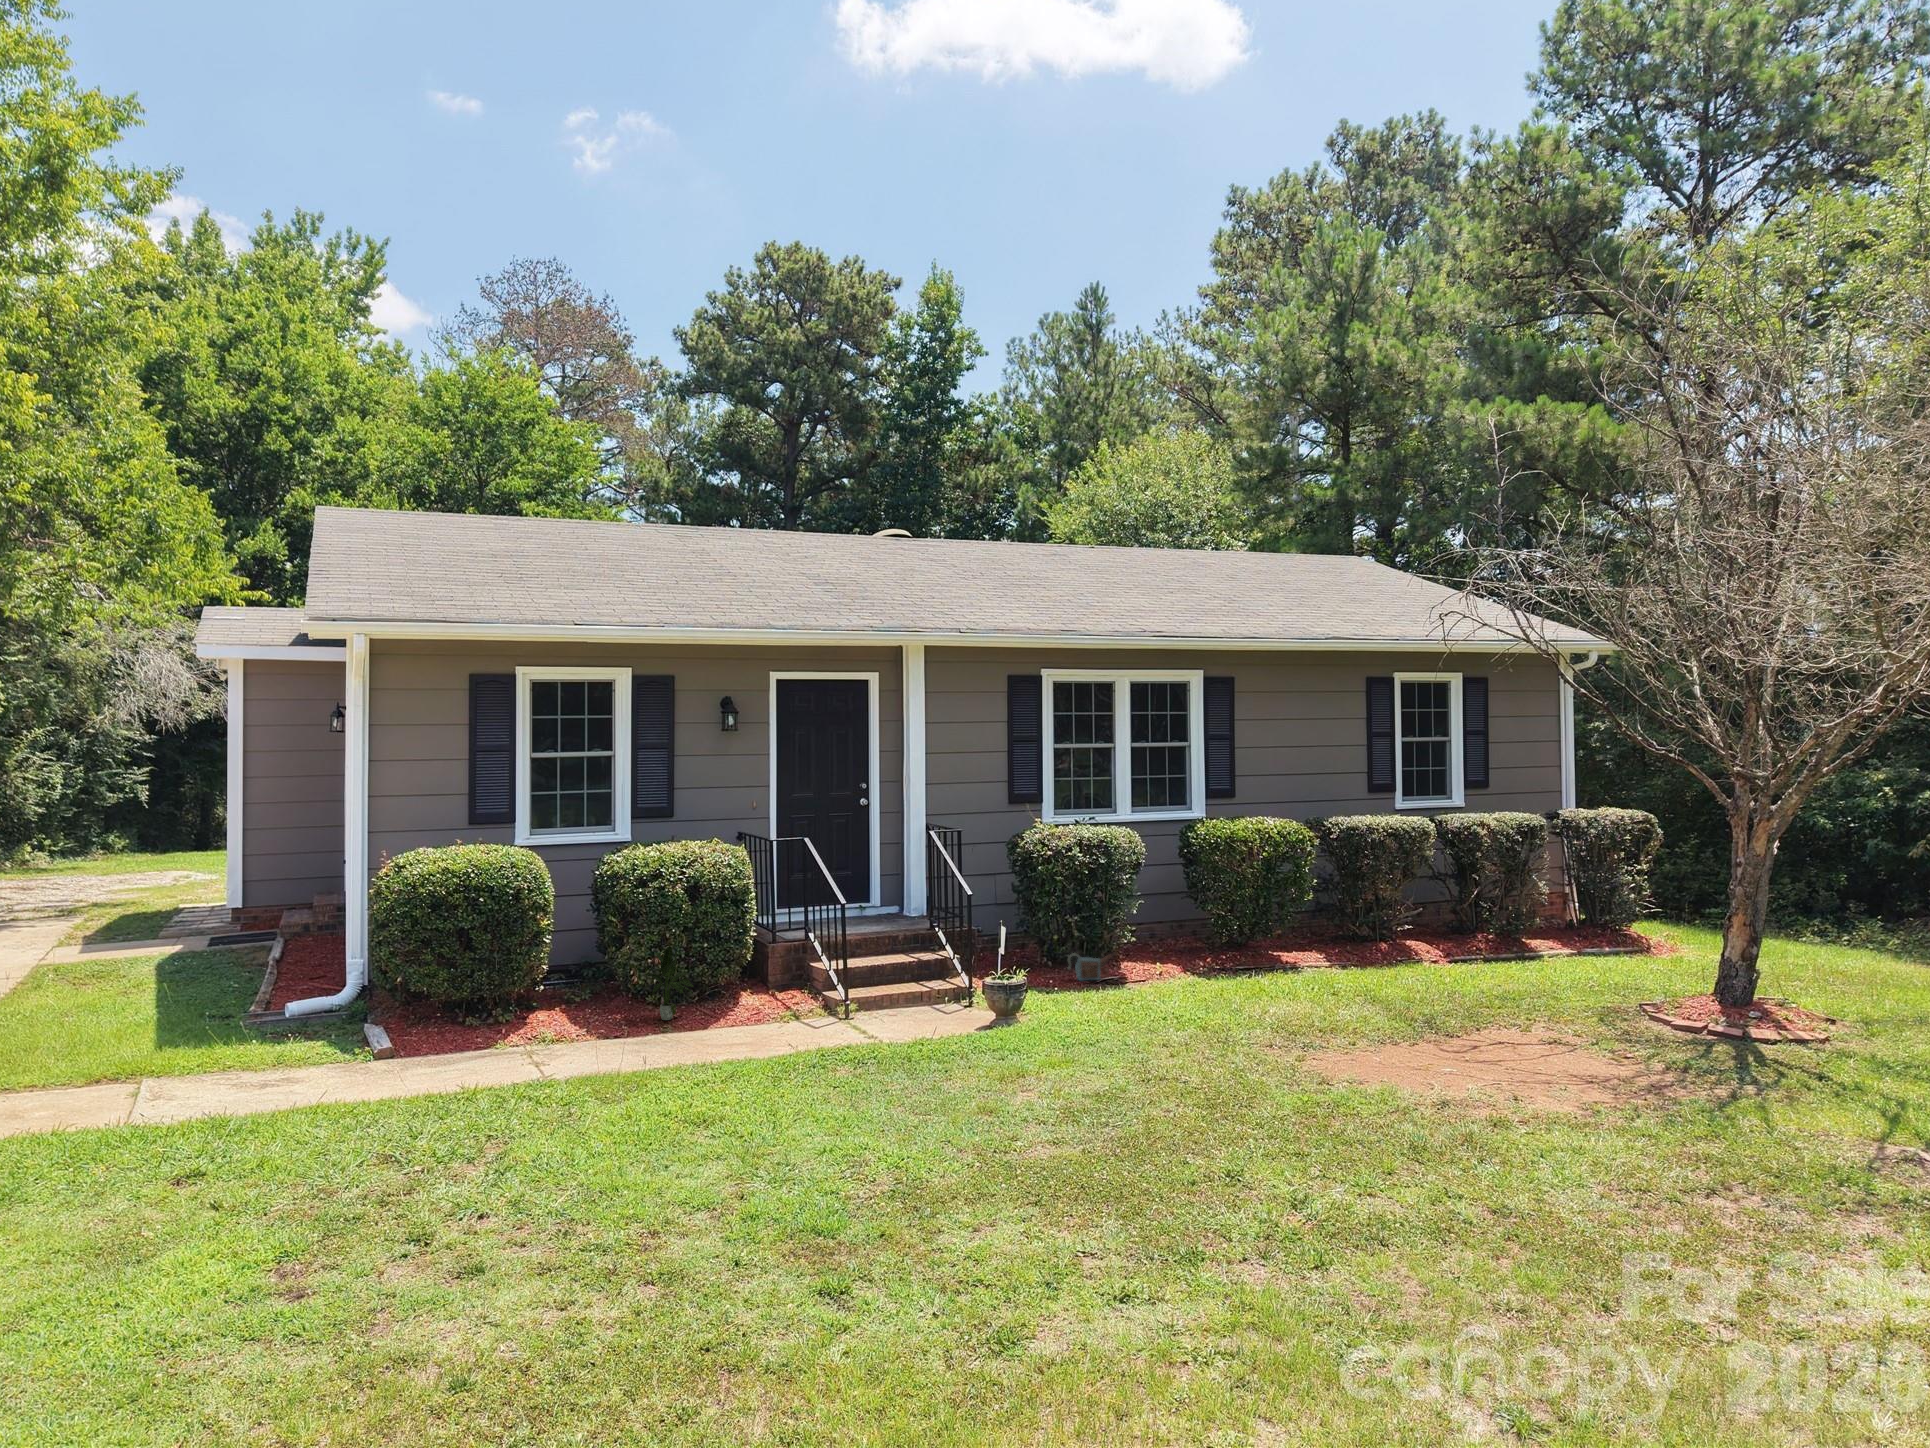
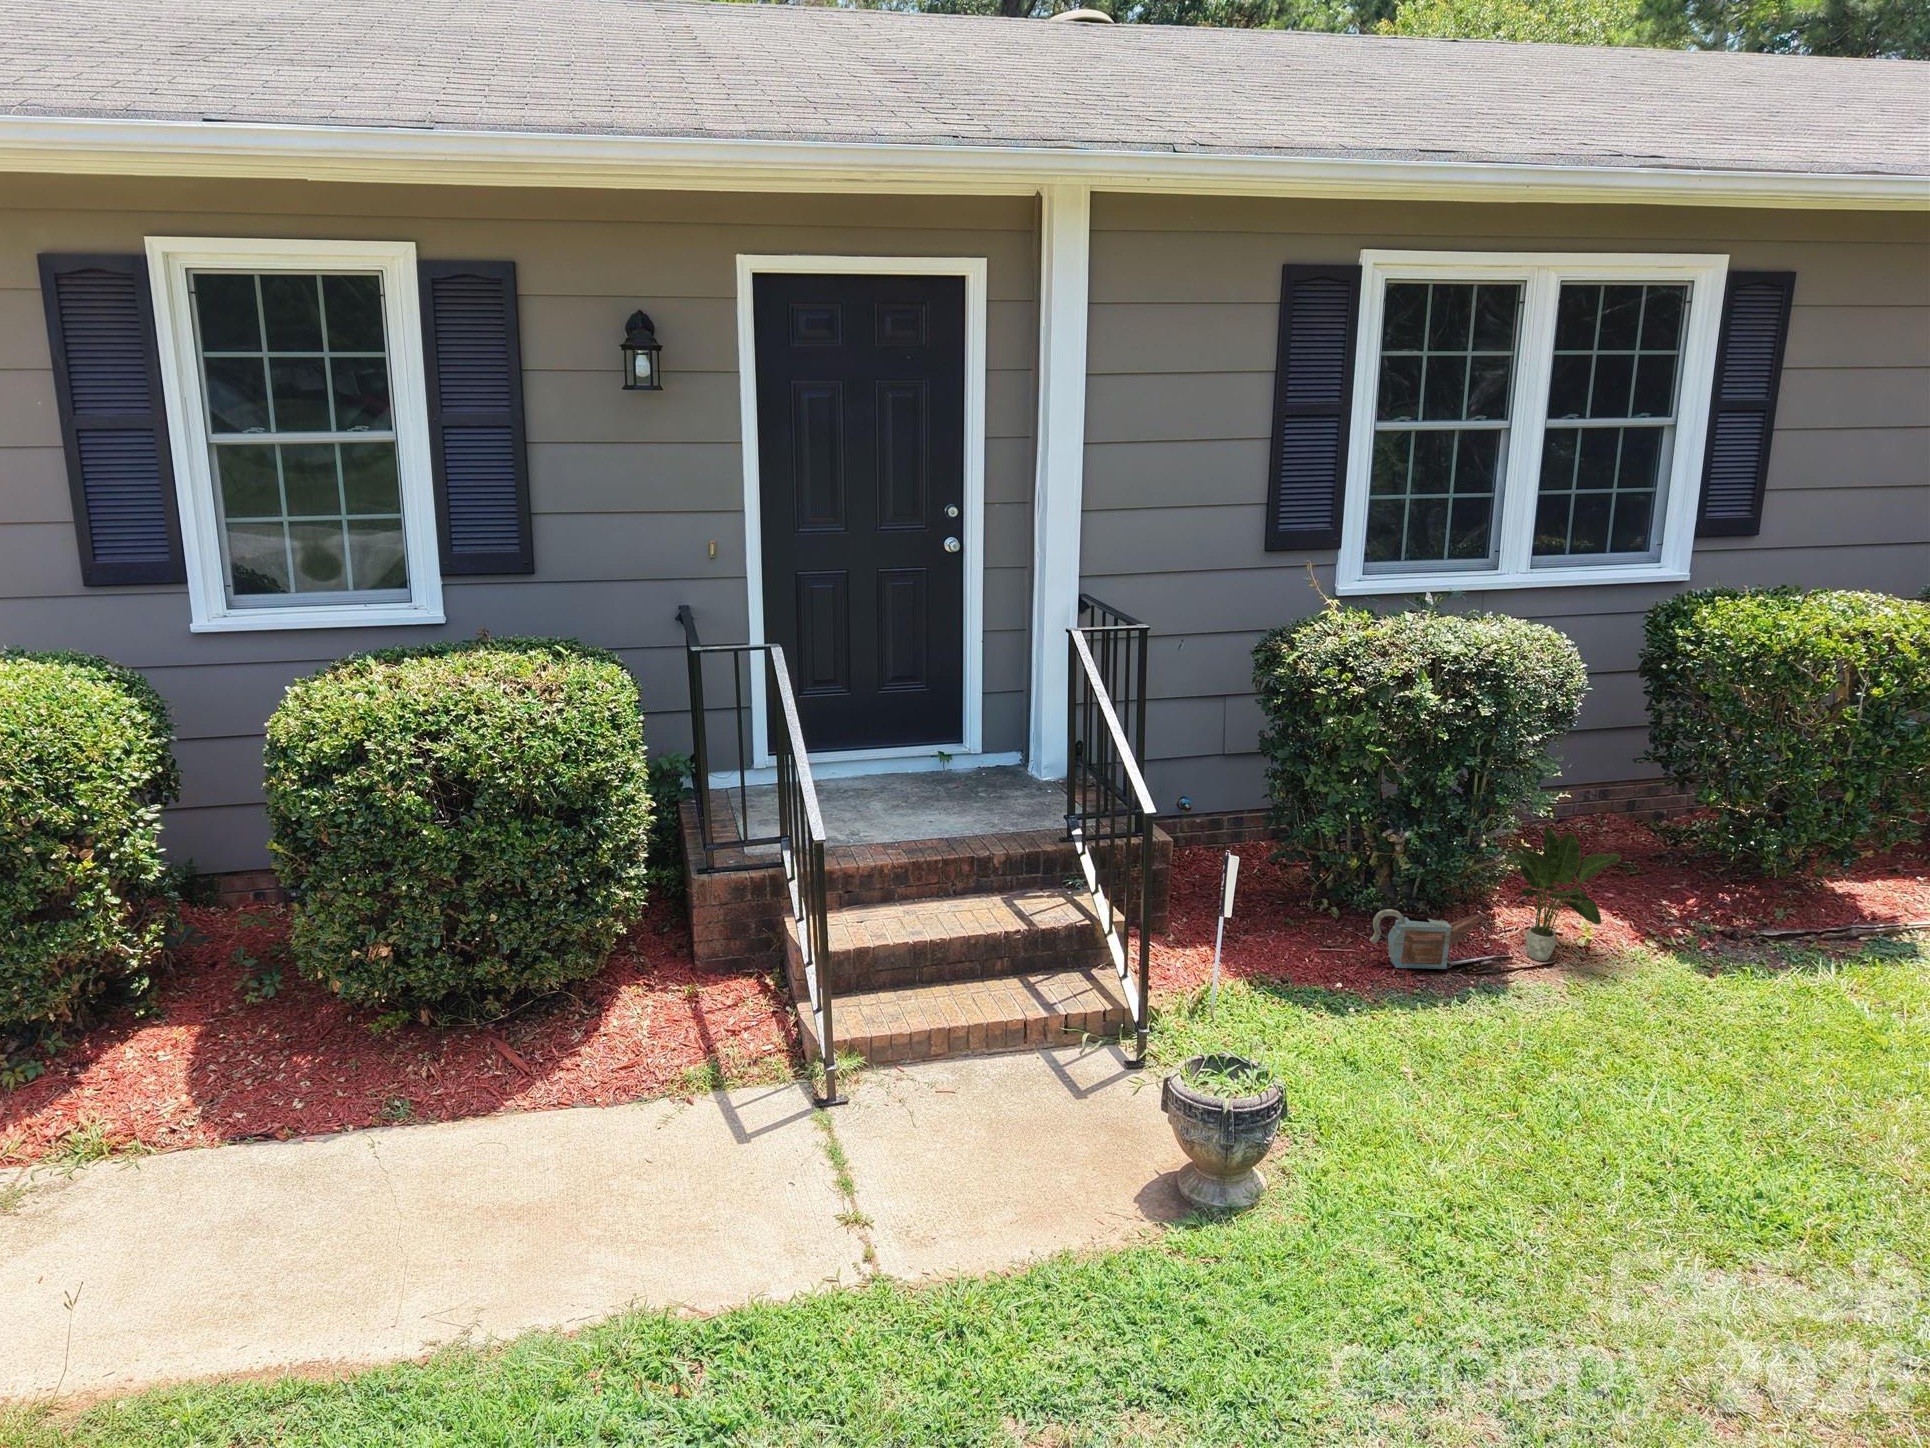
potted plant: present [645,946,693,1020] -> present [1513,827,1621,961]

